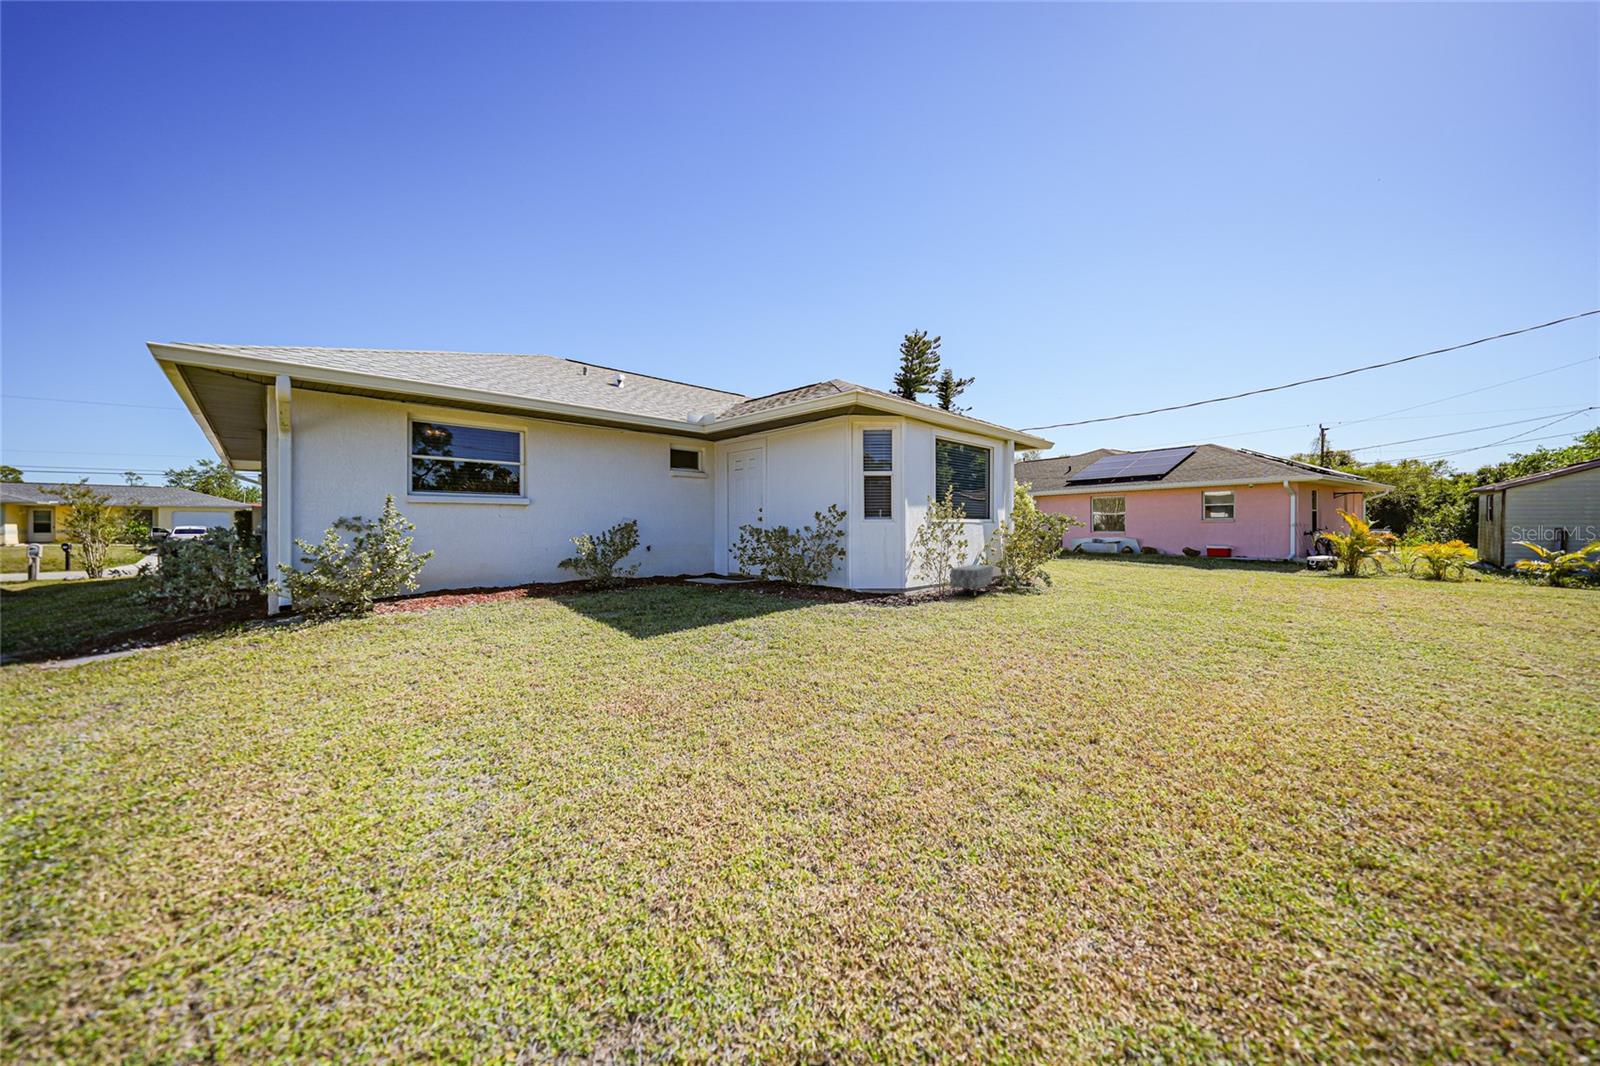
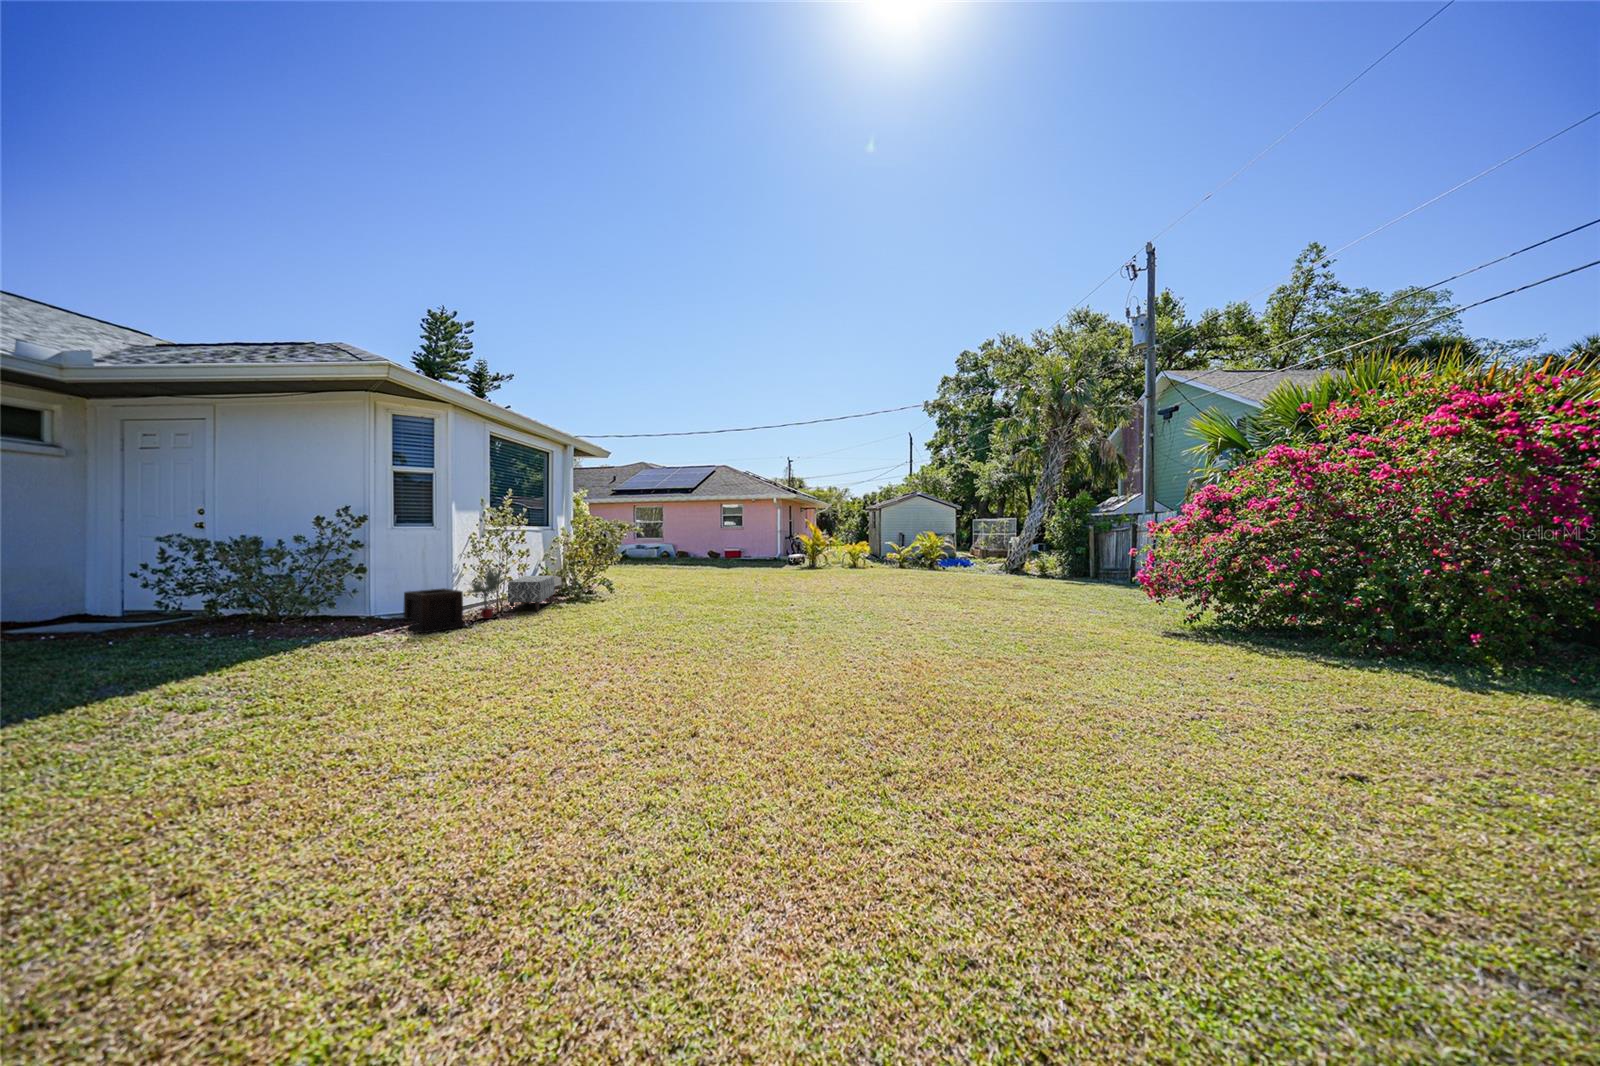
potted tree: none [916,552,947,600] -> present [467,565,504,619]
wooden crate: none [872,572,912,607] -> present [404,588,463,633]

